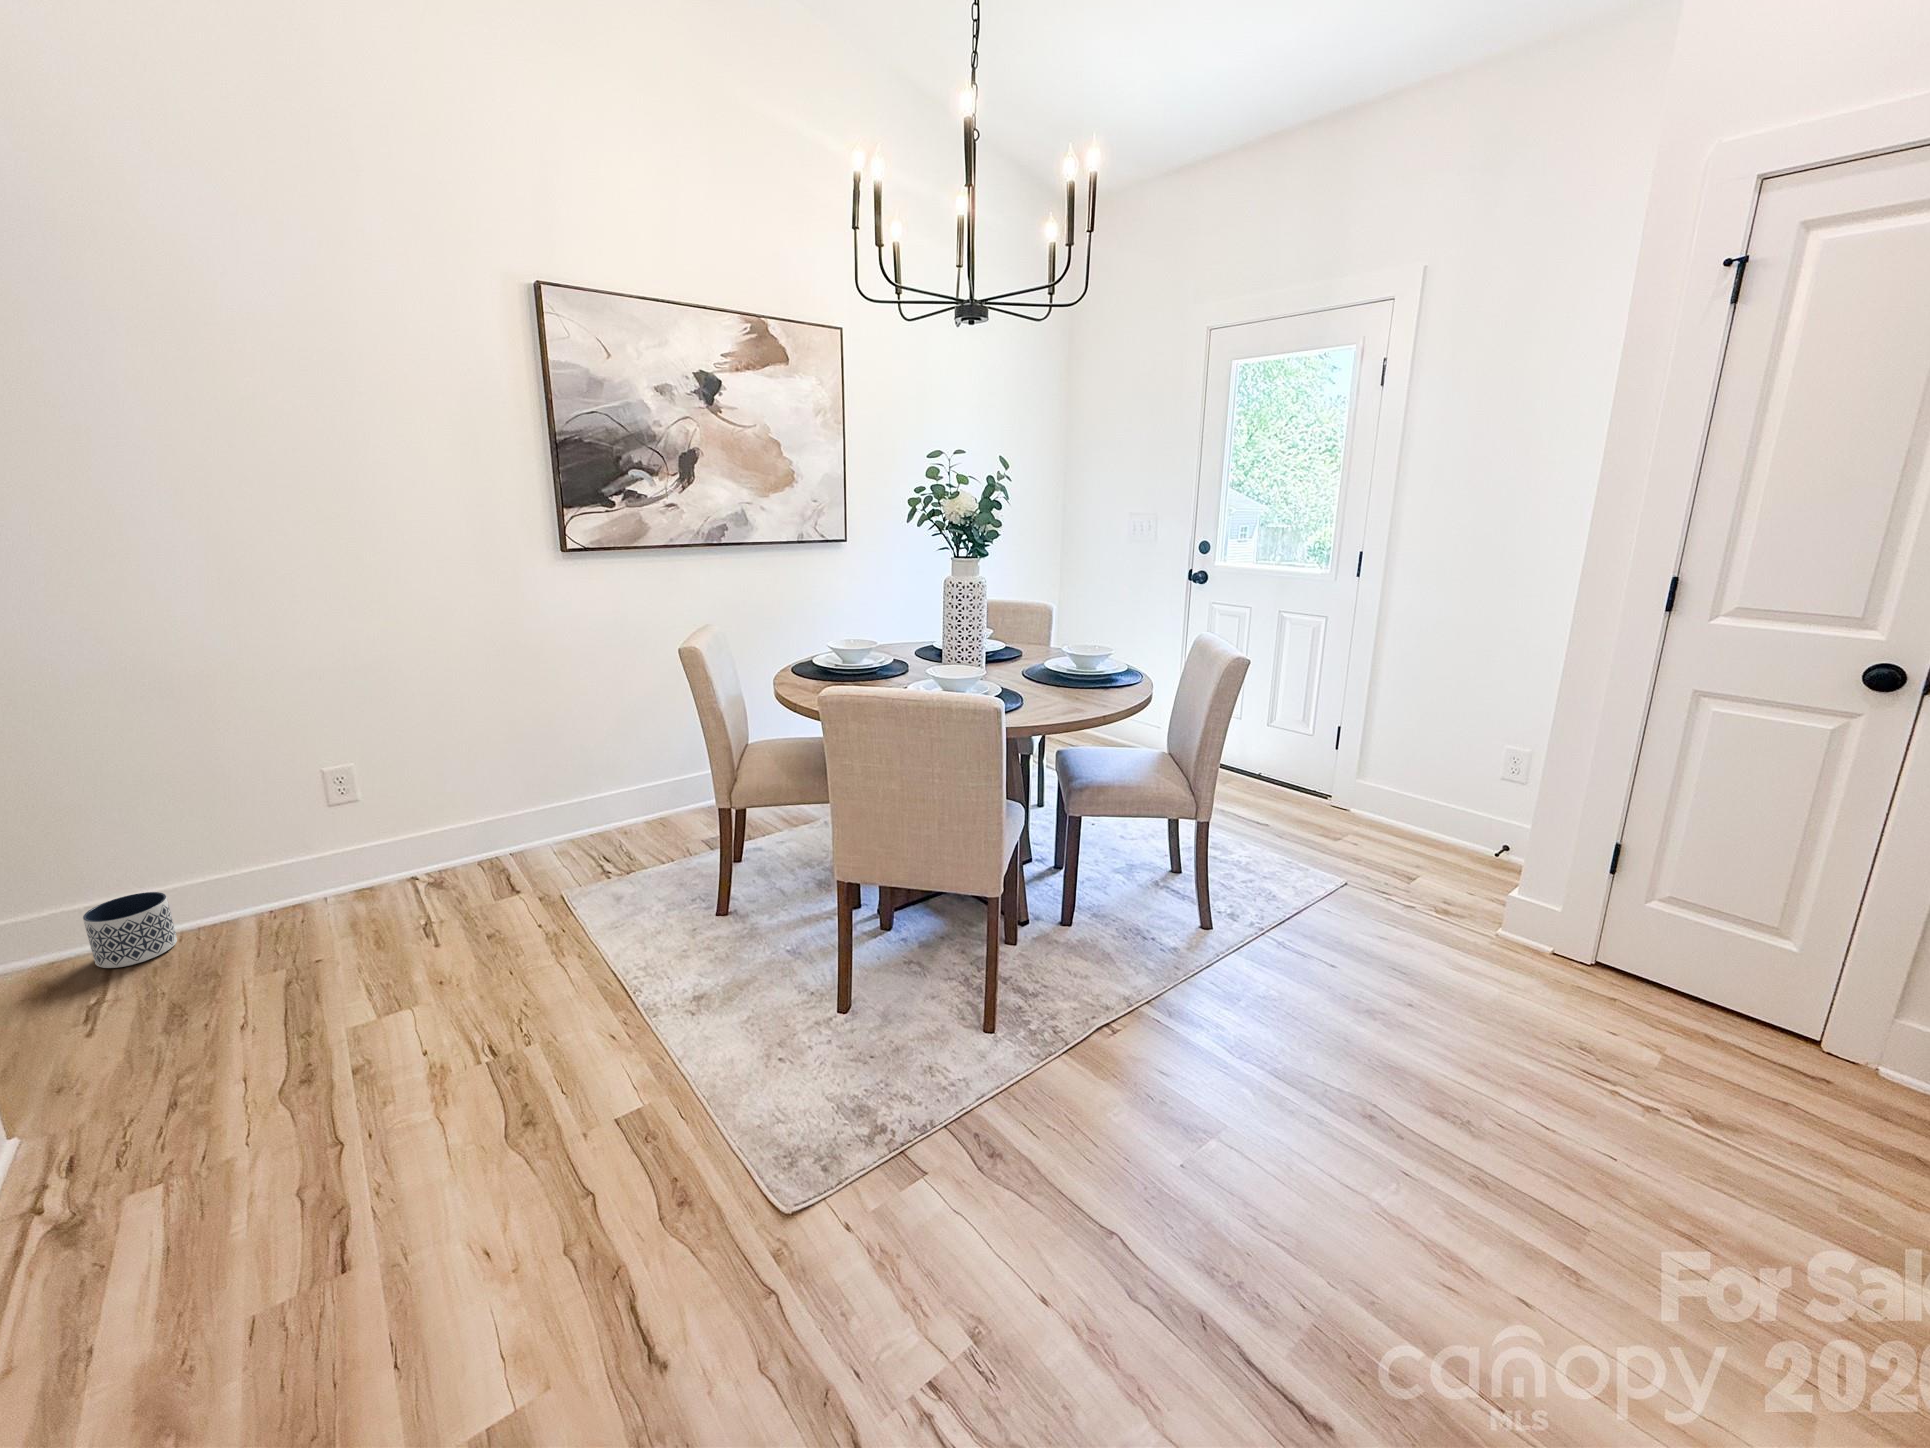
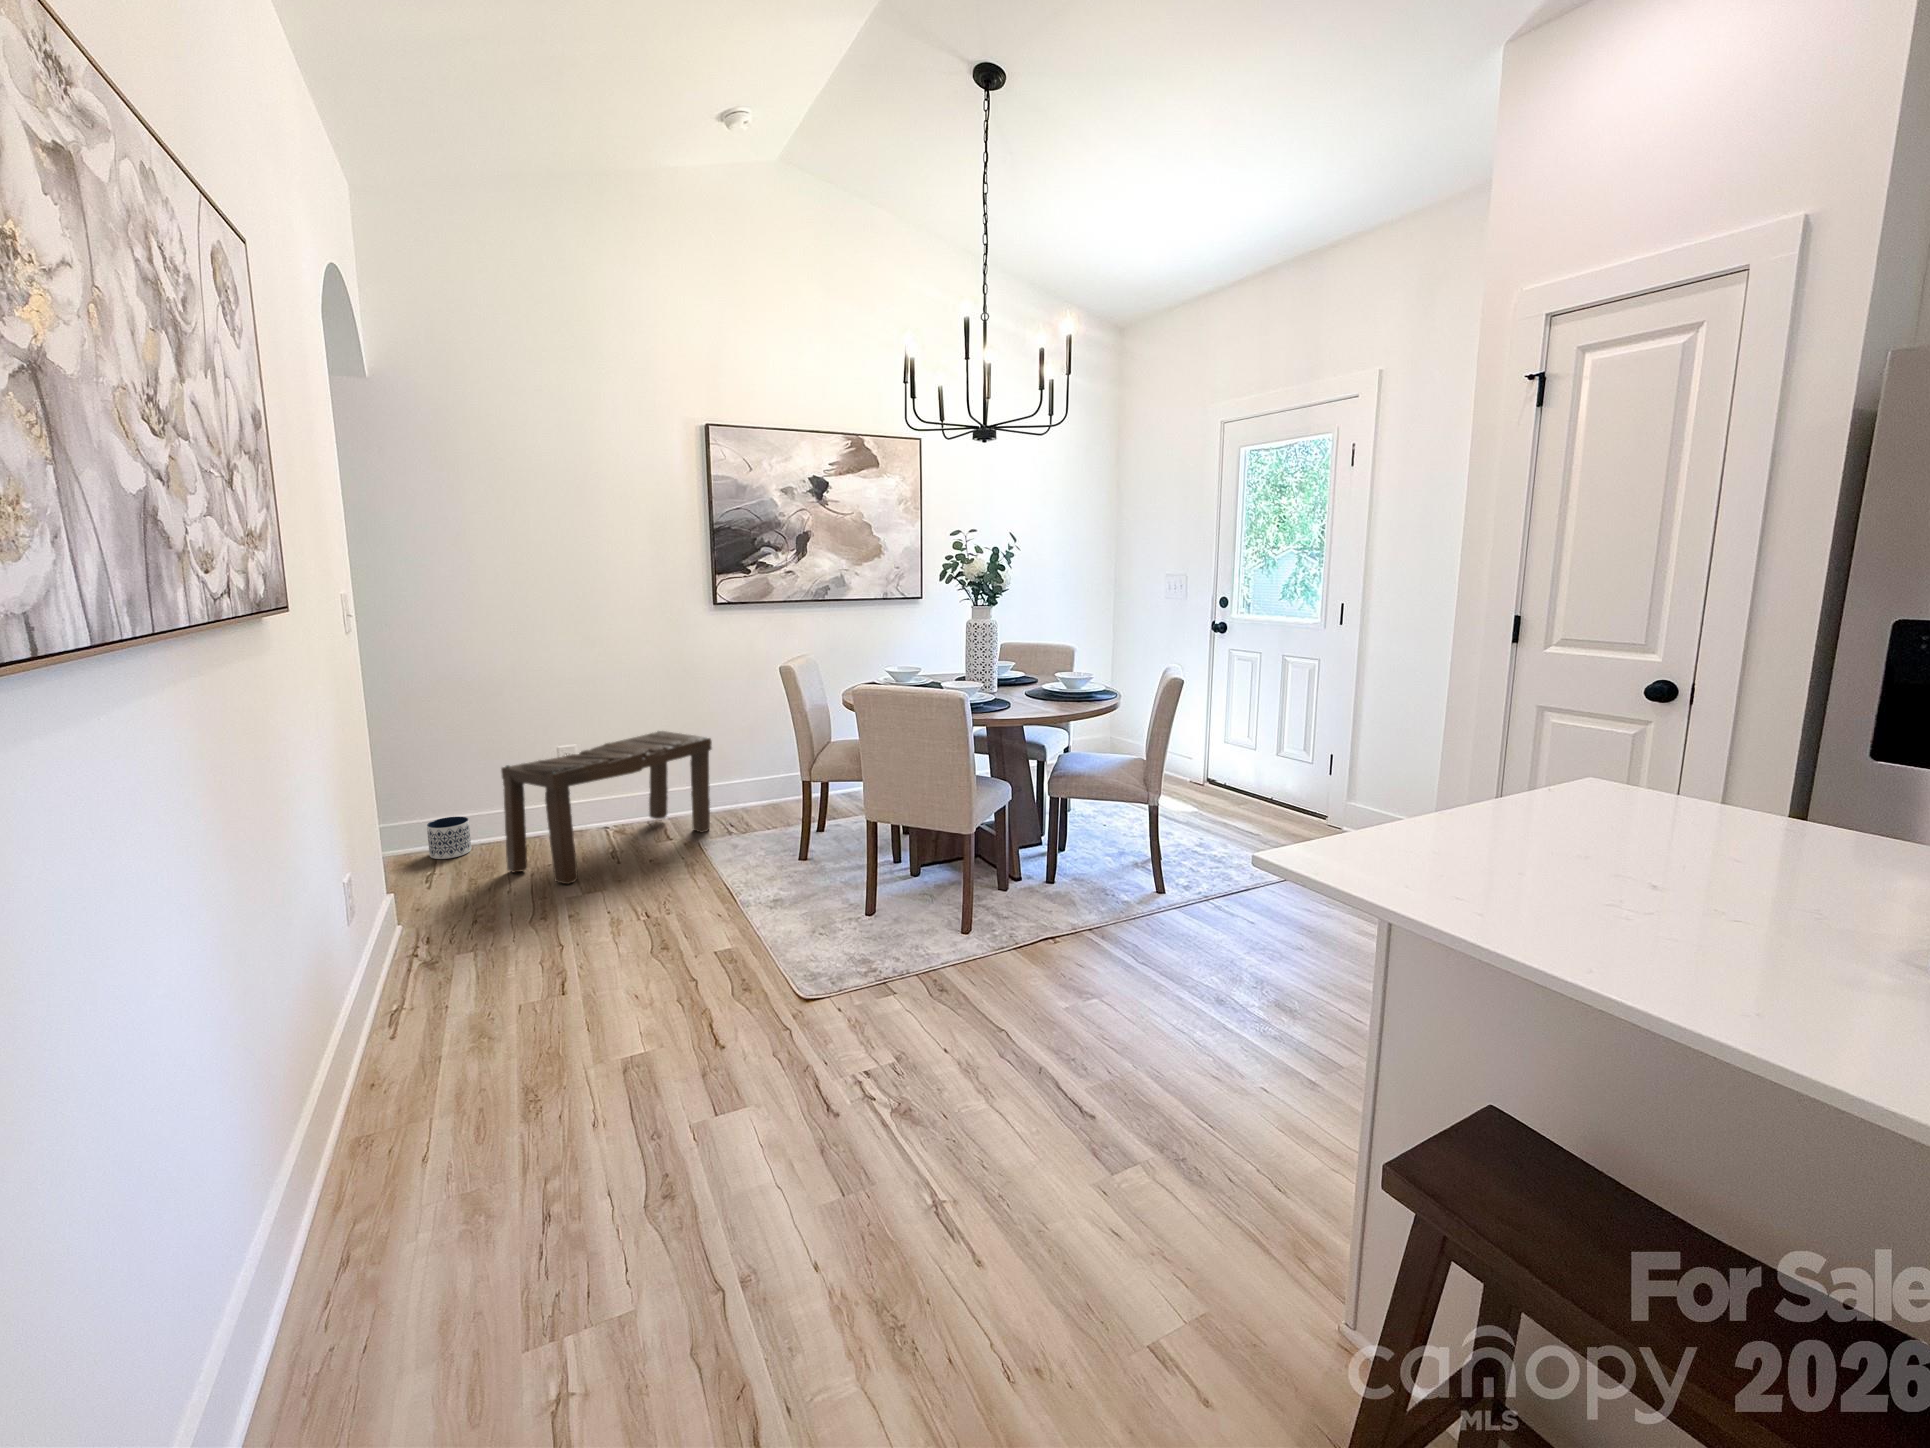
bench: none [211,733,578,1000] -> present [501,731,712,884]

